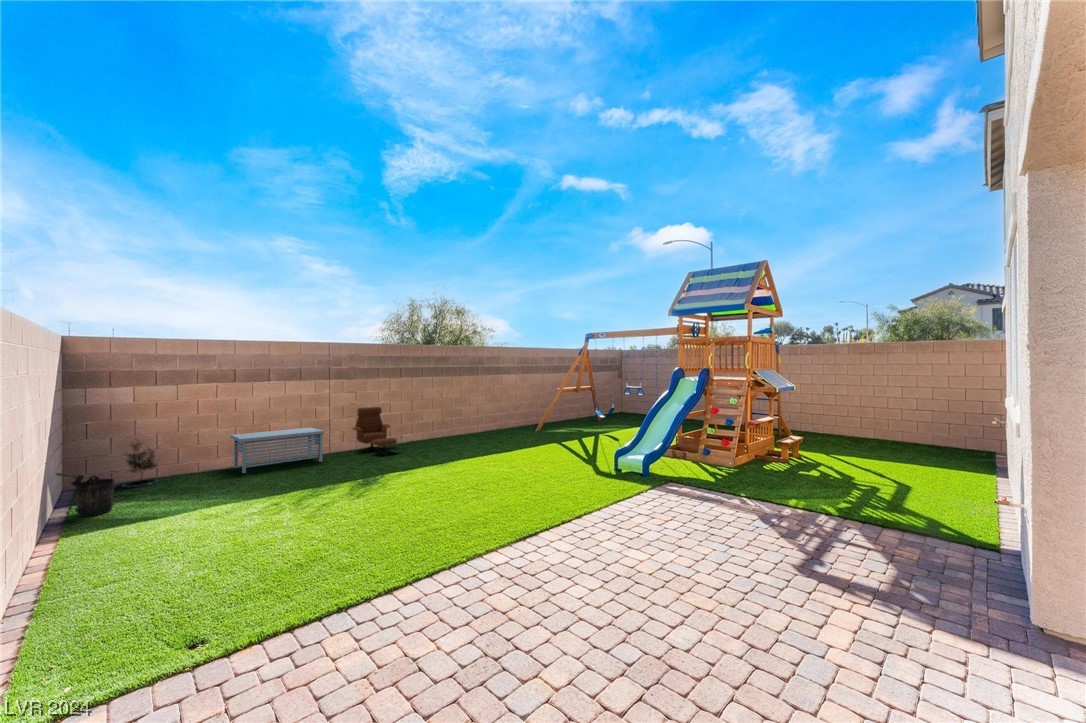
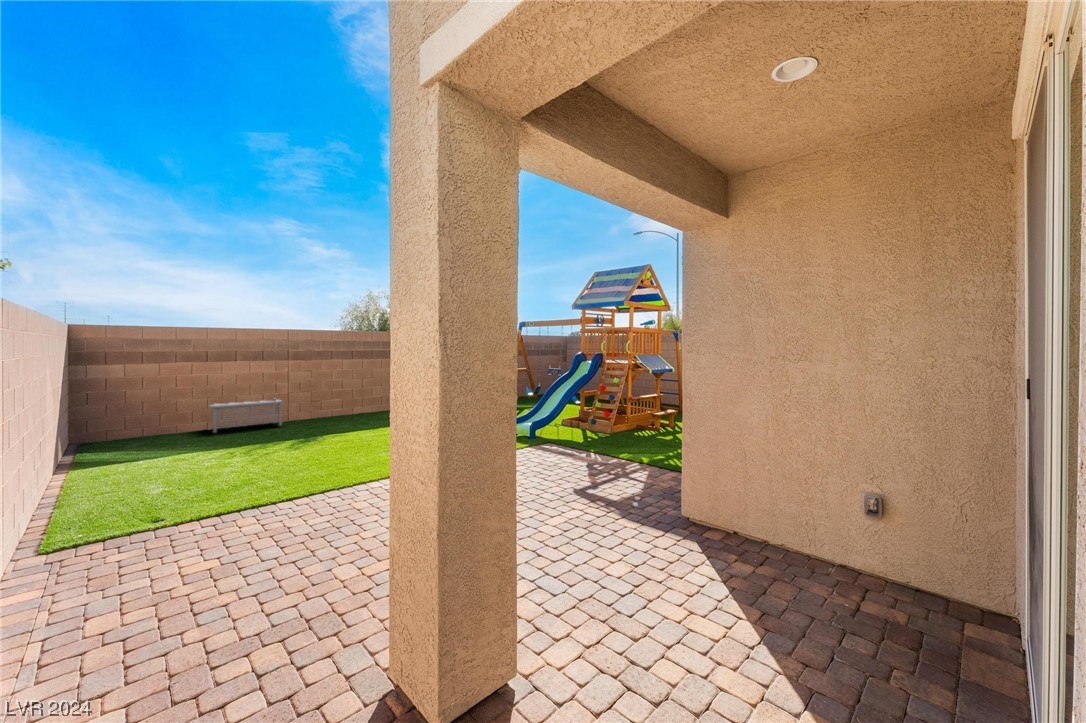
lounge chair: present [353,407,397,456] -> none [309,382,346,422]
potted tree: present [123,443,158,487] -> none [114,403,146,442]
bucket: present [56,473,116,517] -> none [64,427,110,459]

